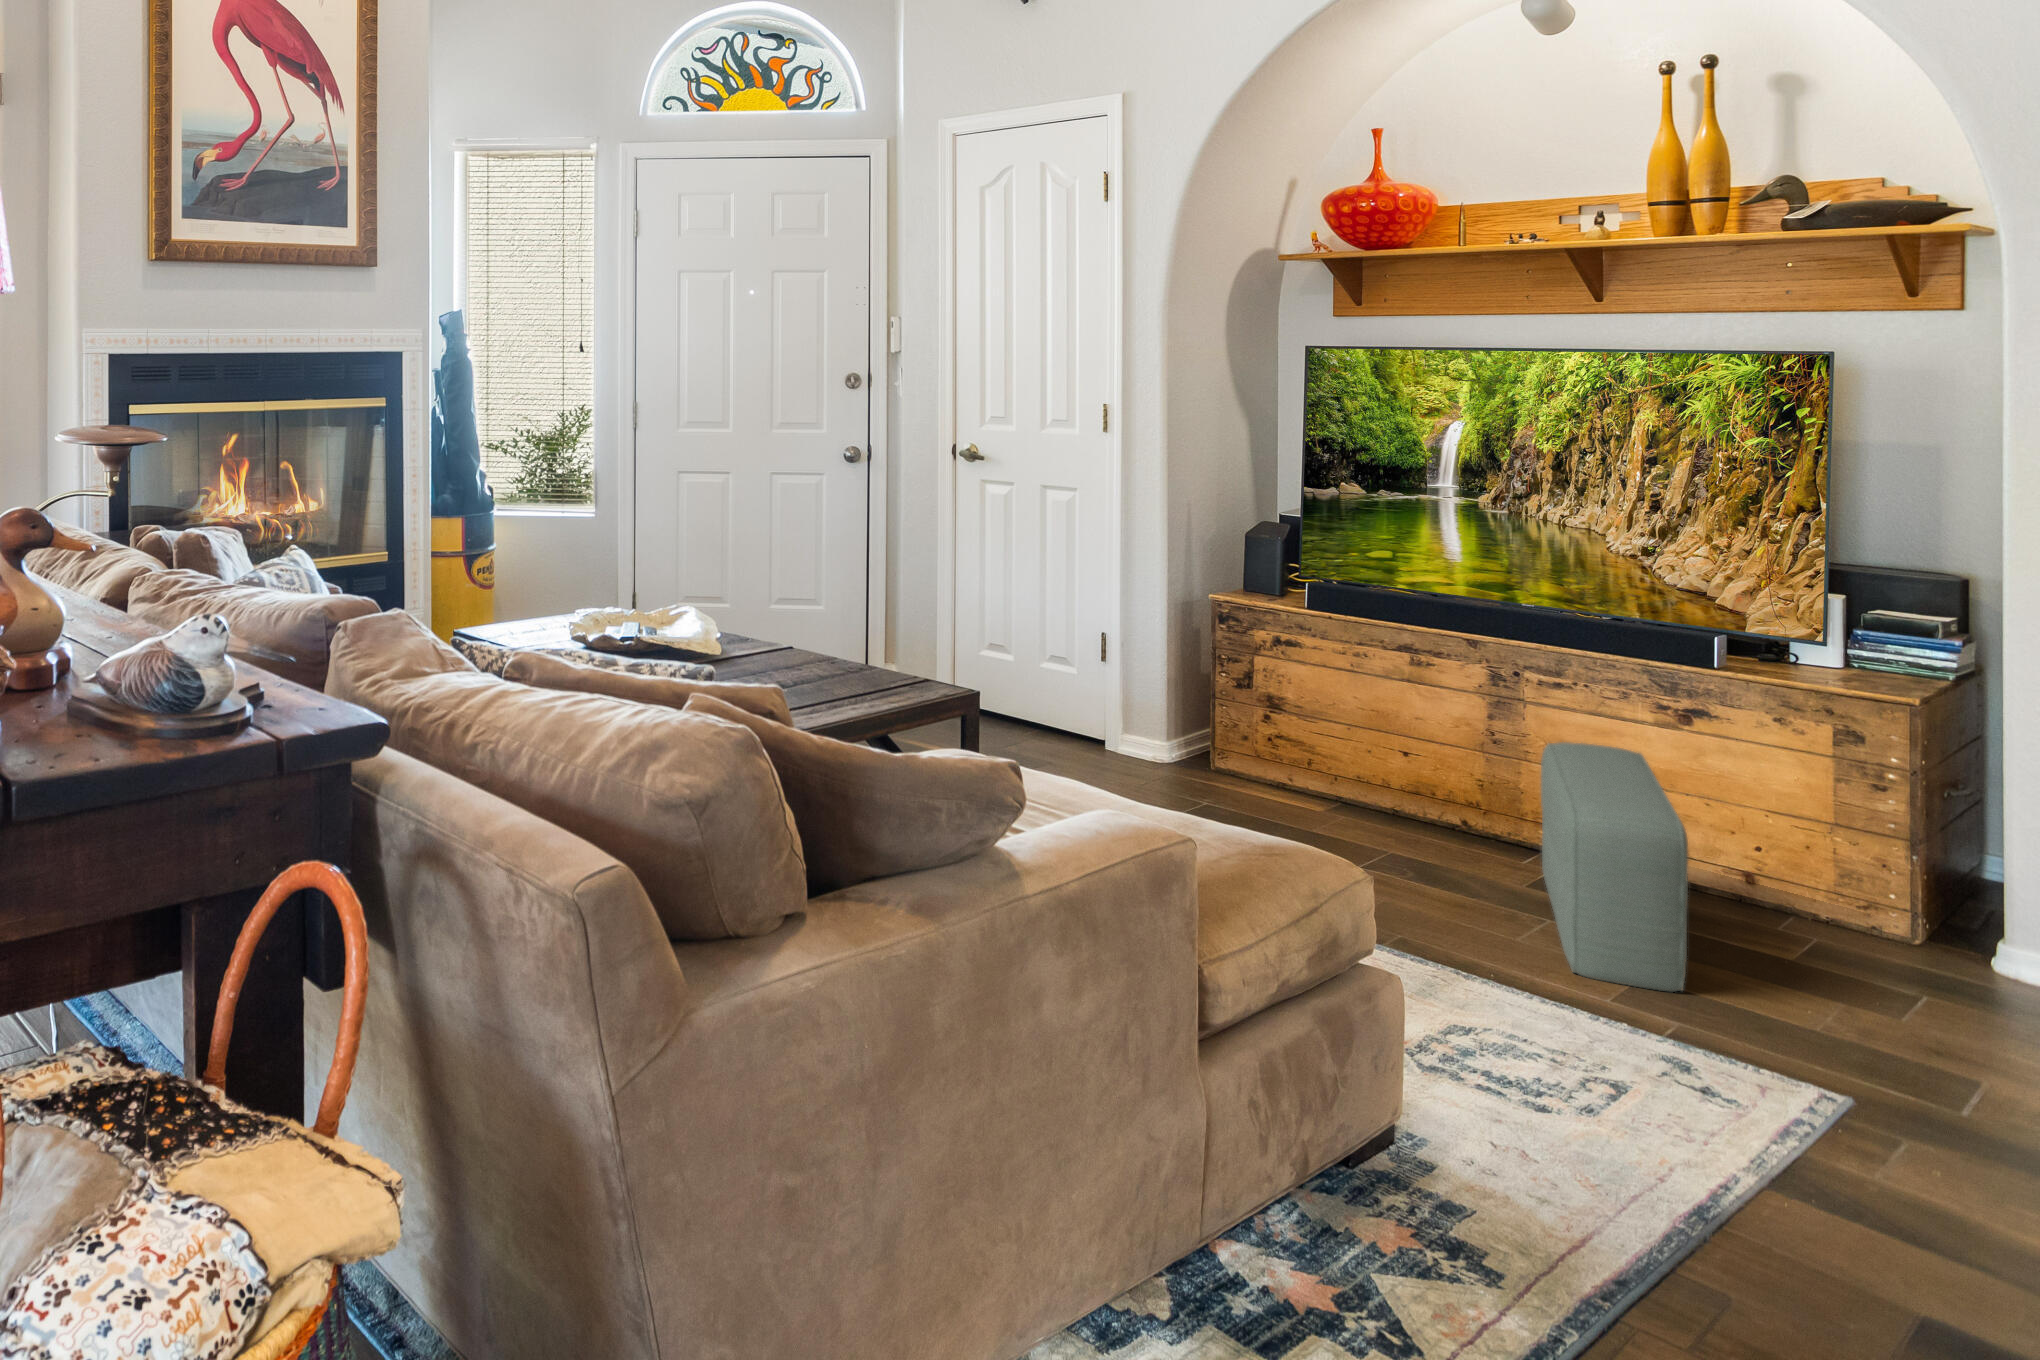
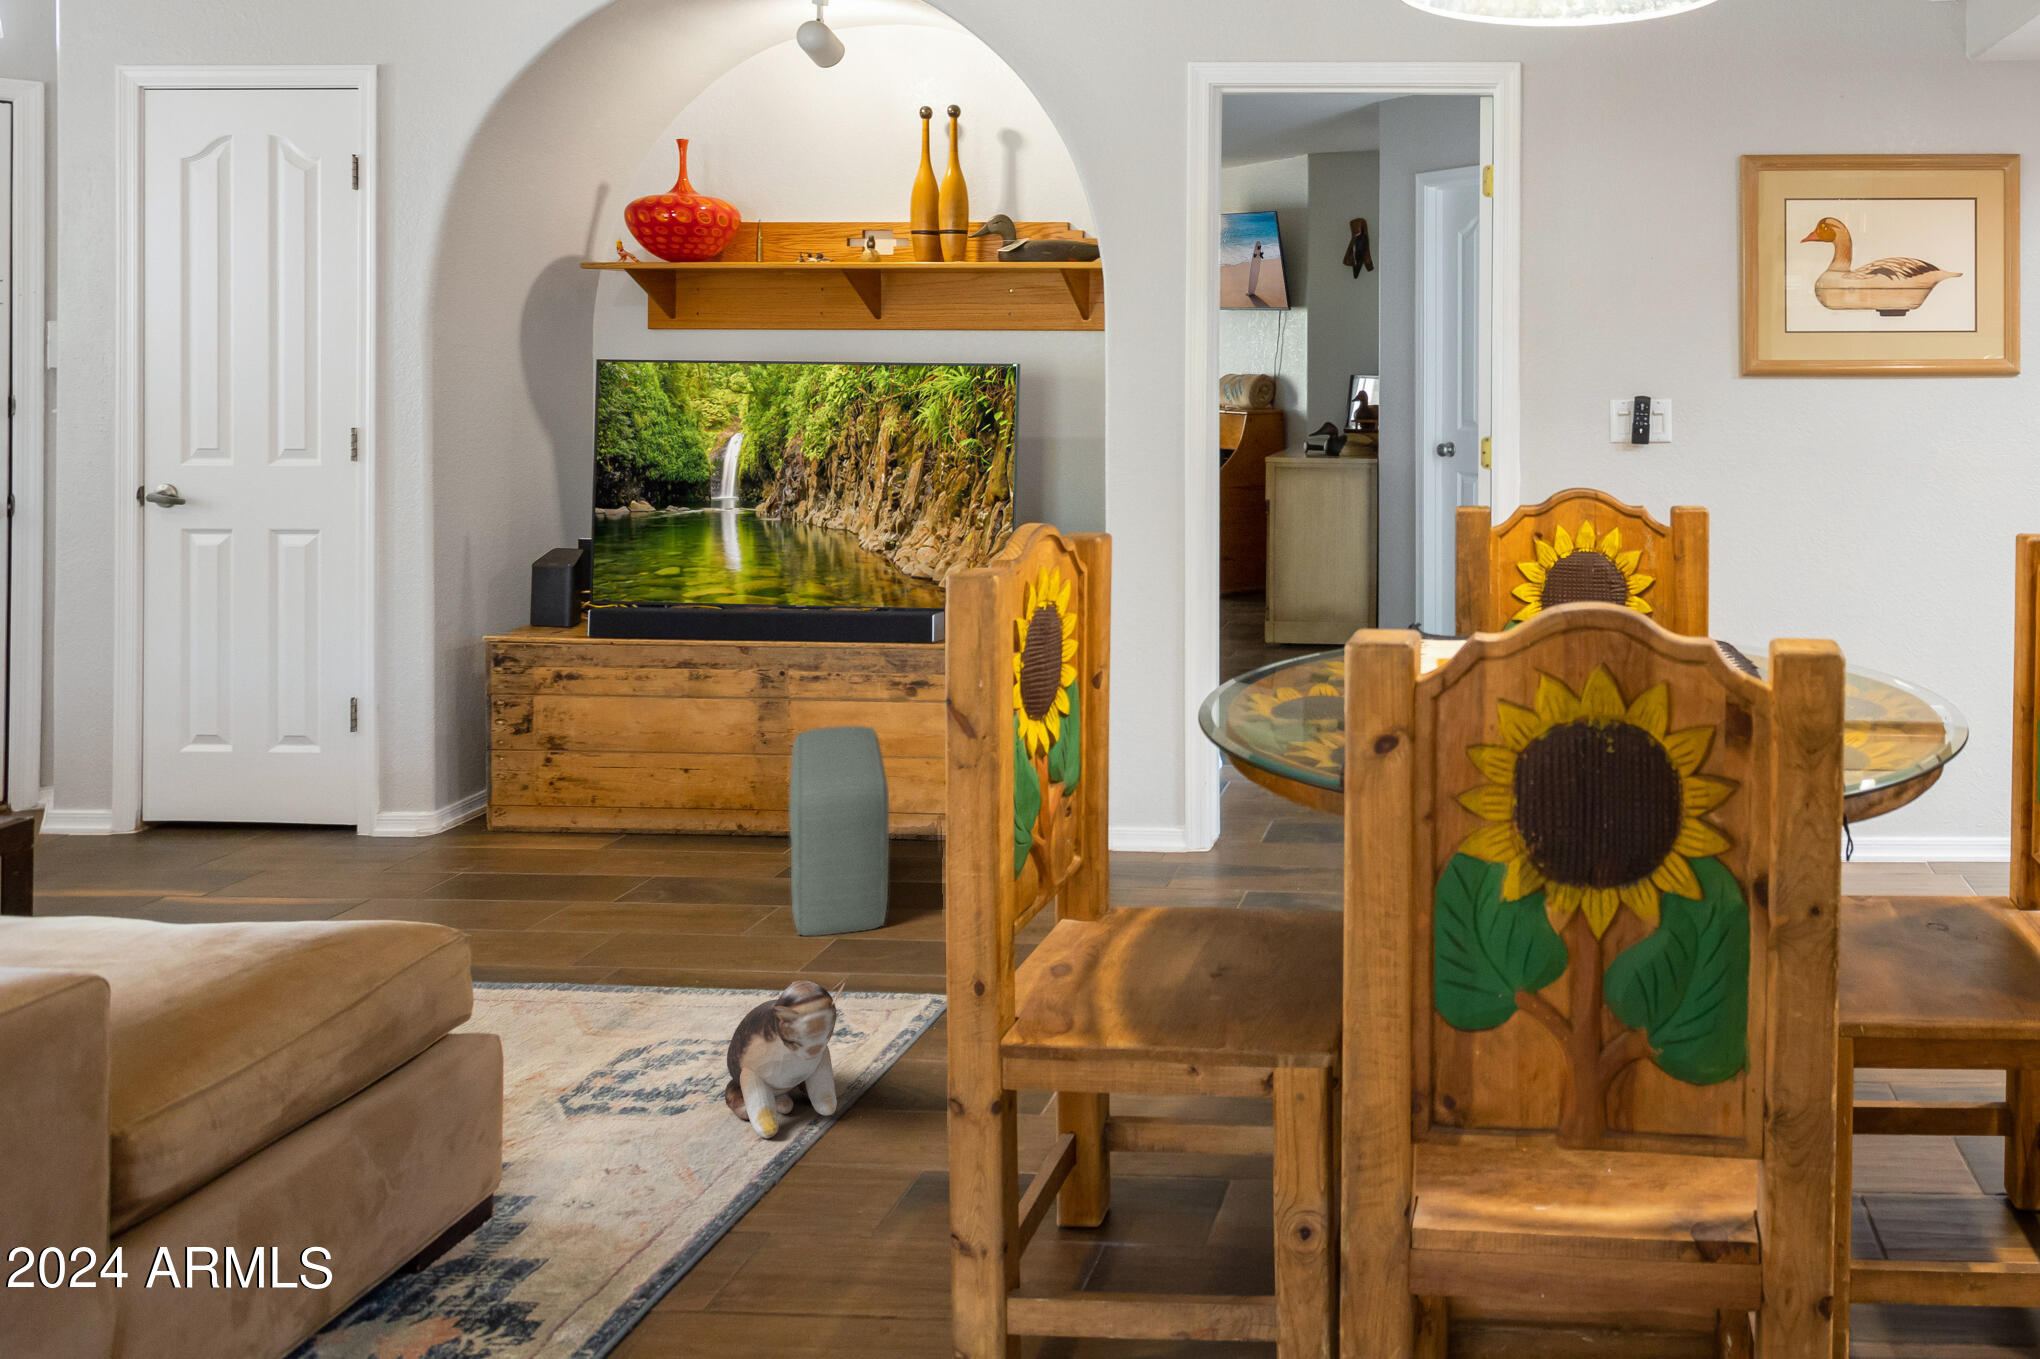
plush toy: none [1536,1065,1724,1239] -> present [725,980,845,1138]

